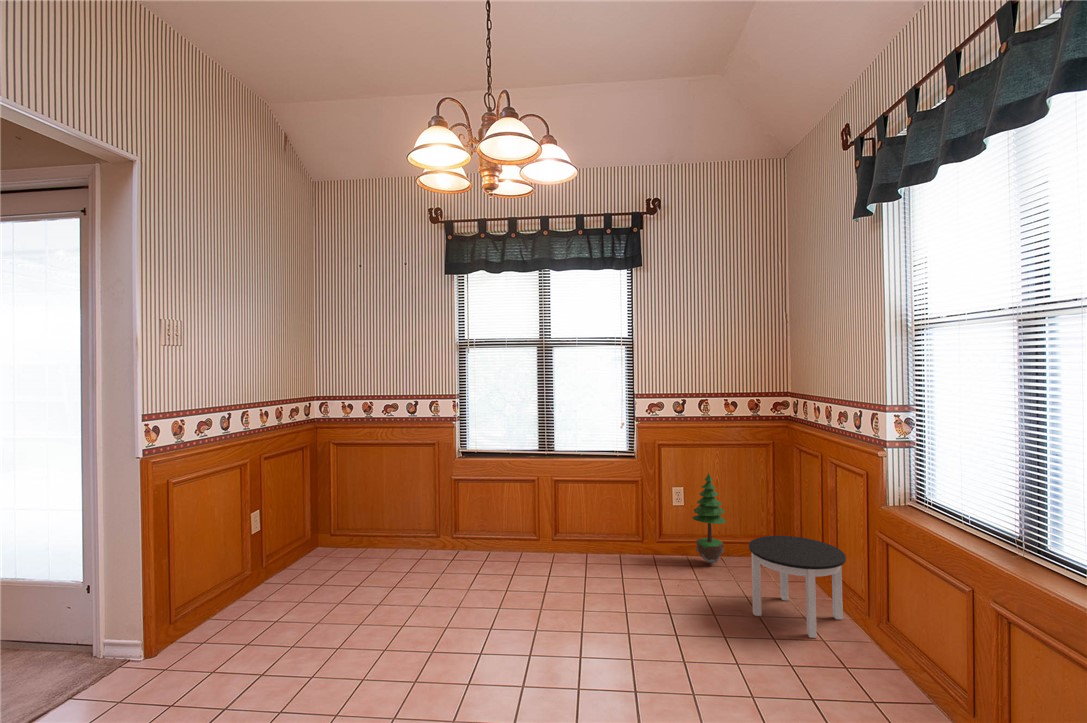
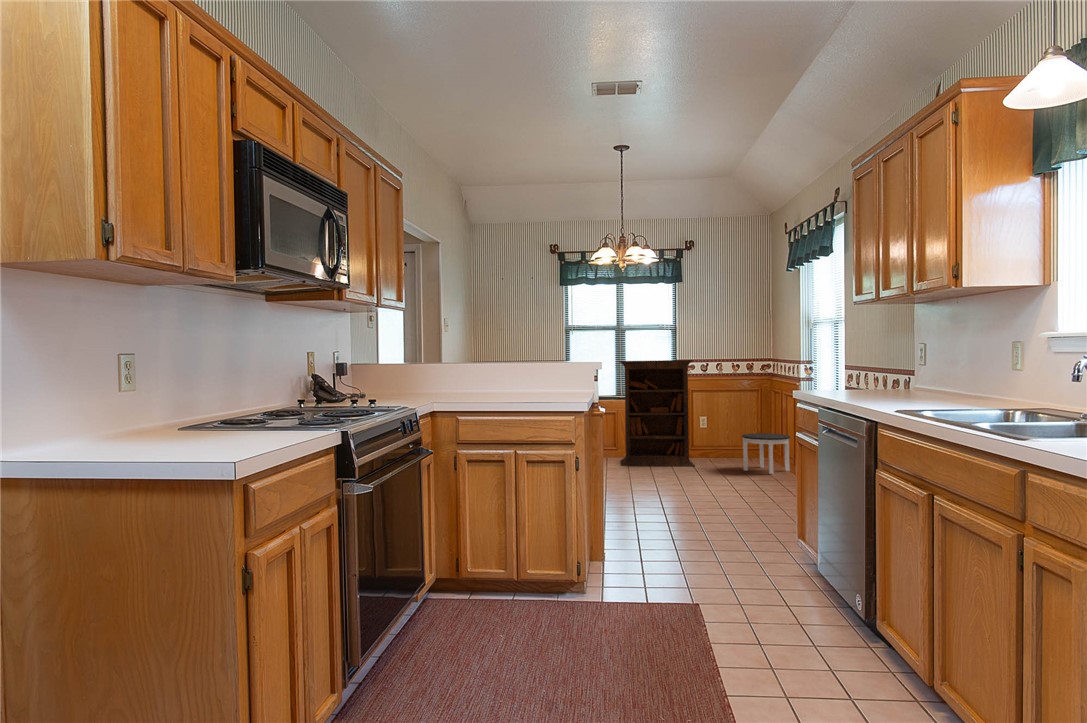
bookcase: none [526,397,663,593] -> present [619,360,695,466]
potted tree: present [692,473,726,564] -> none [712,405,732,460]

